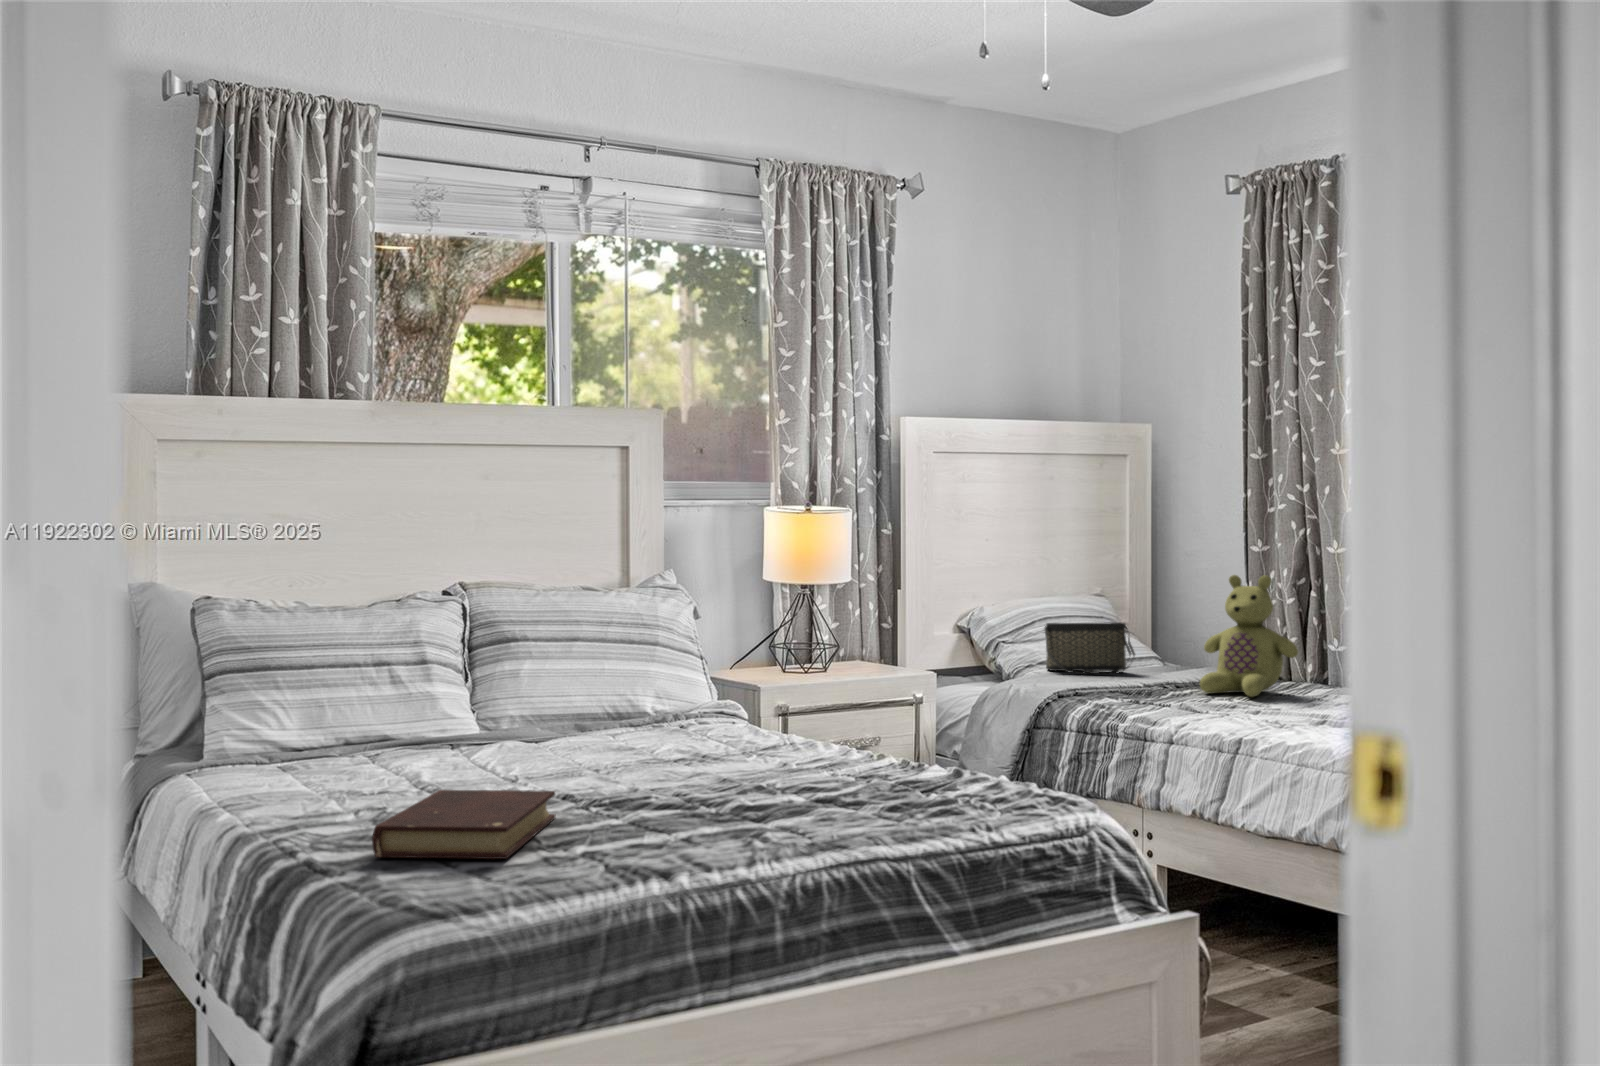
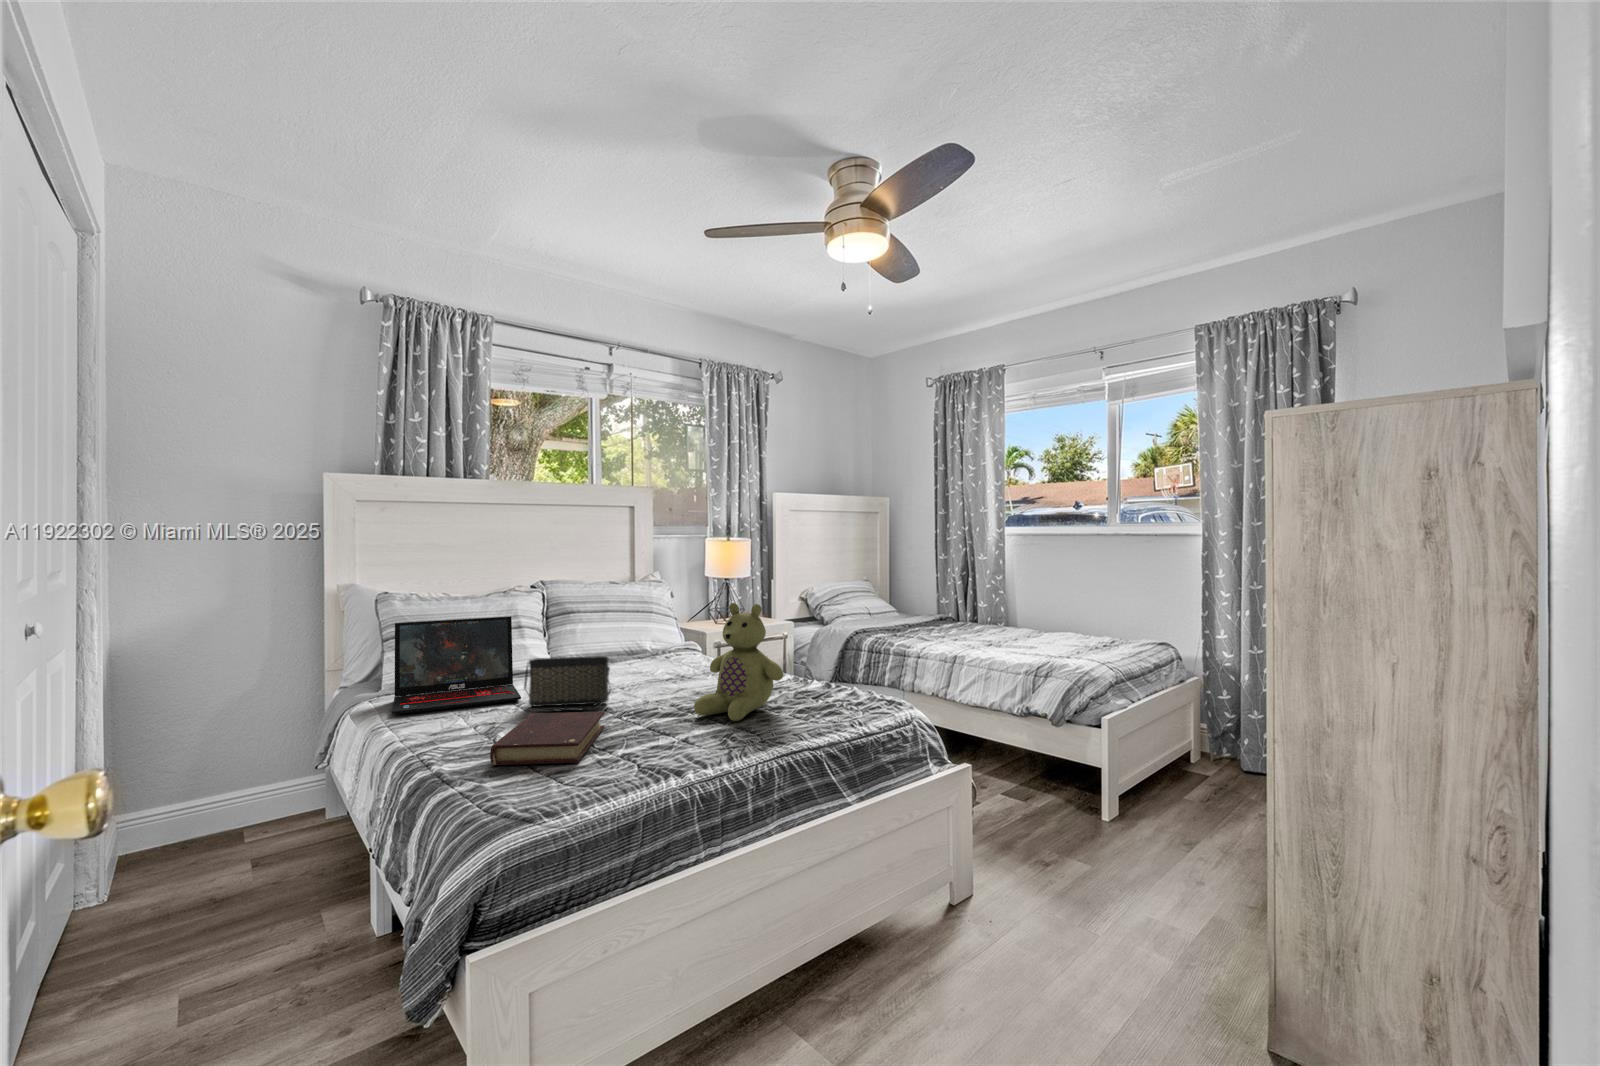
stuffed bear: present [1200,575,1298,697] -> present [694,603,783,721]
handbag: present [1044,622,1135,674] -> present [524,656,611,711]
laptop: none [224,638,426,790] -> present [392,616,521,714]

